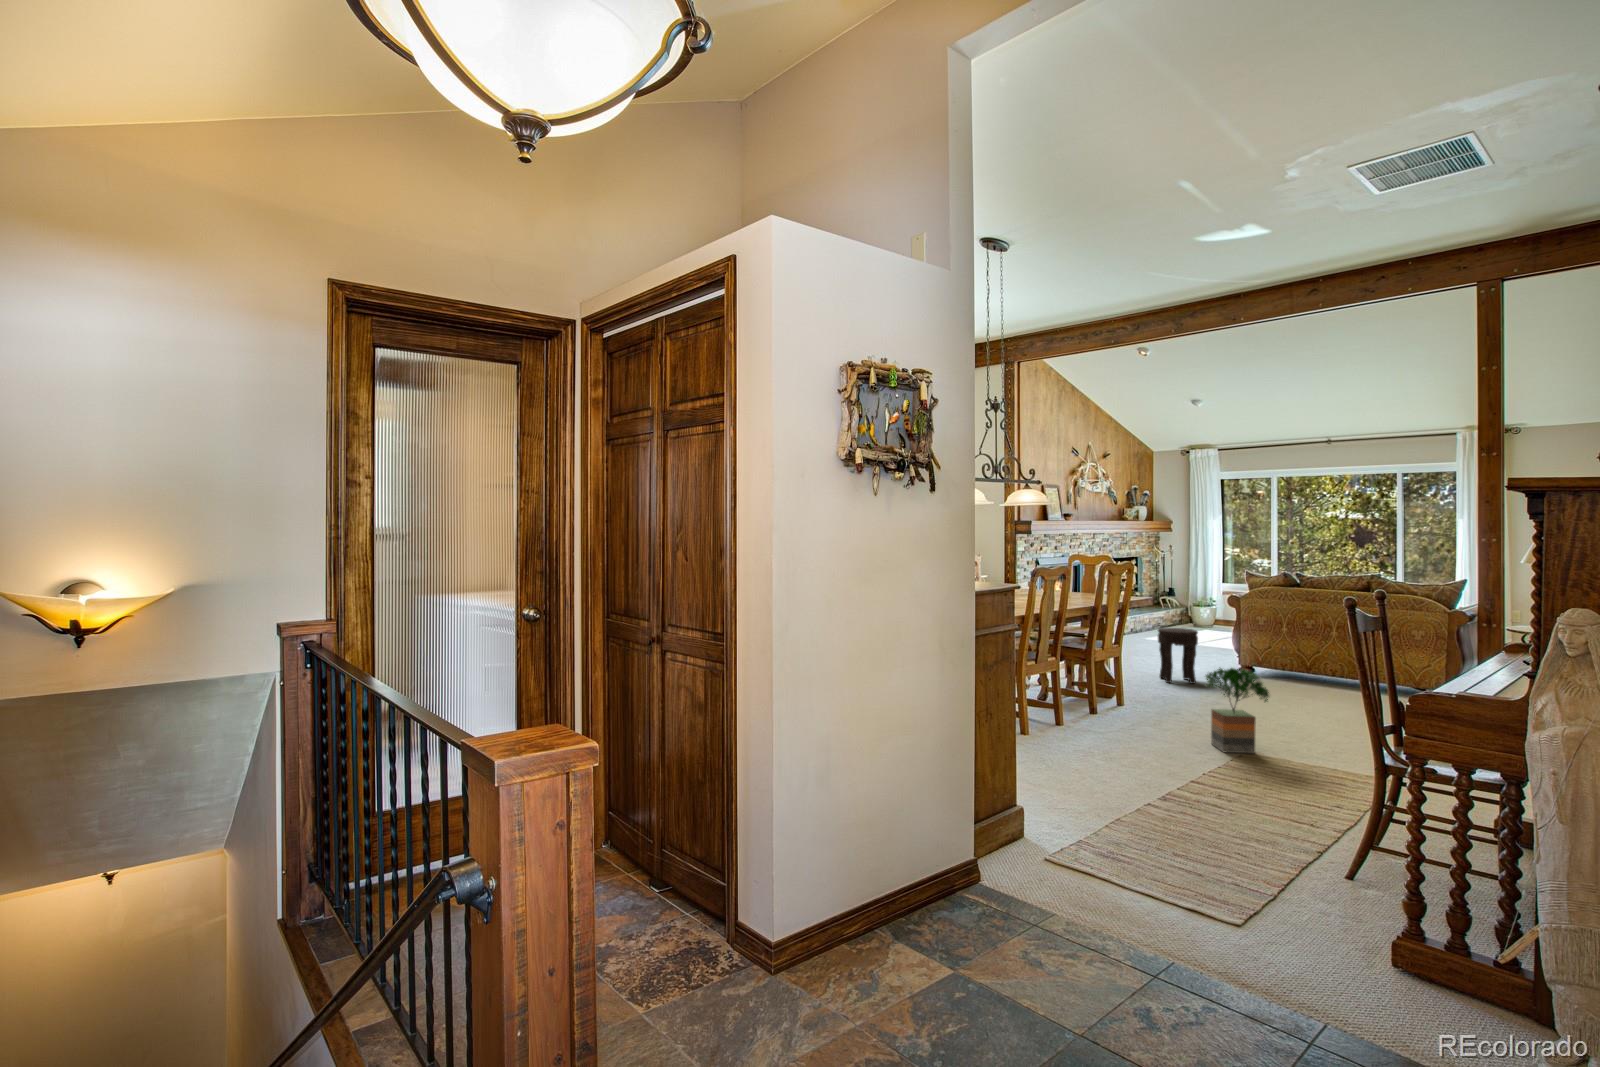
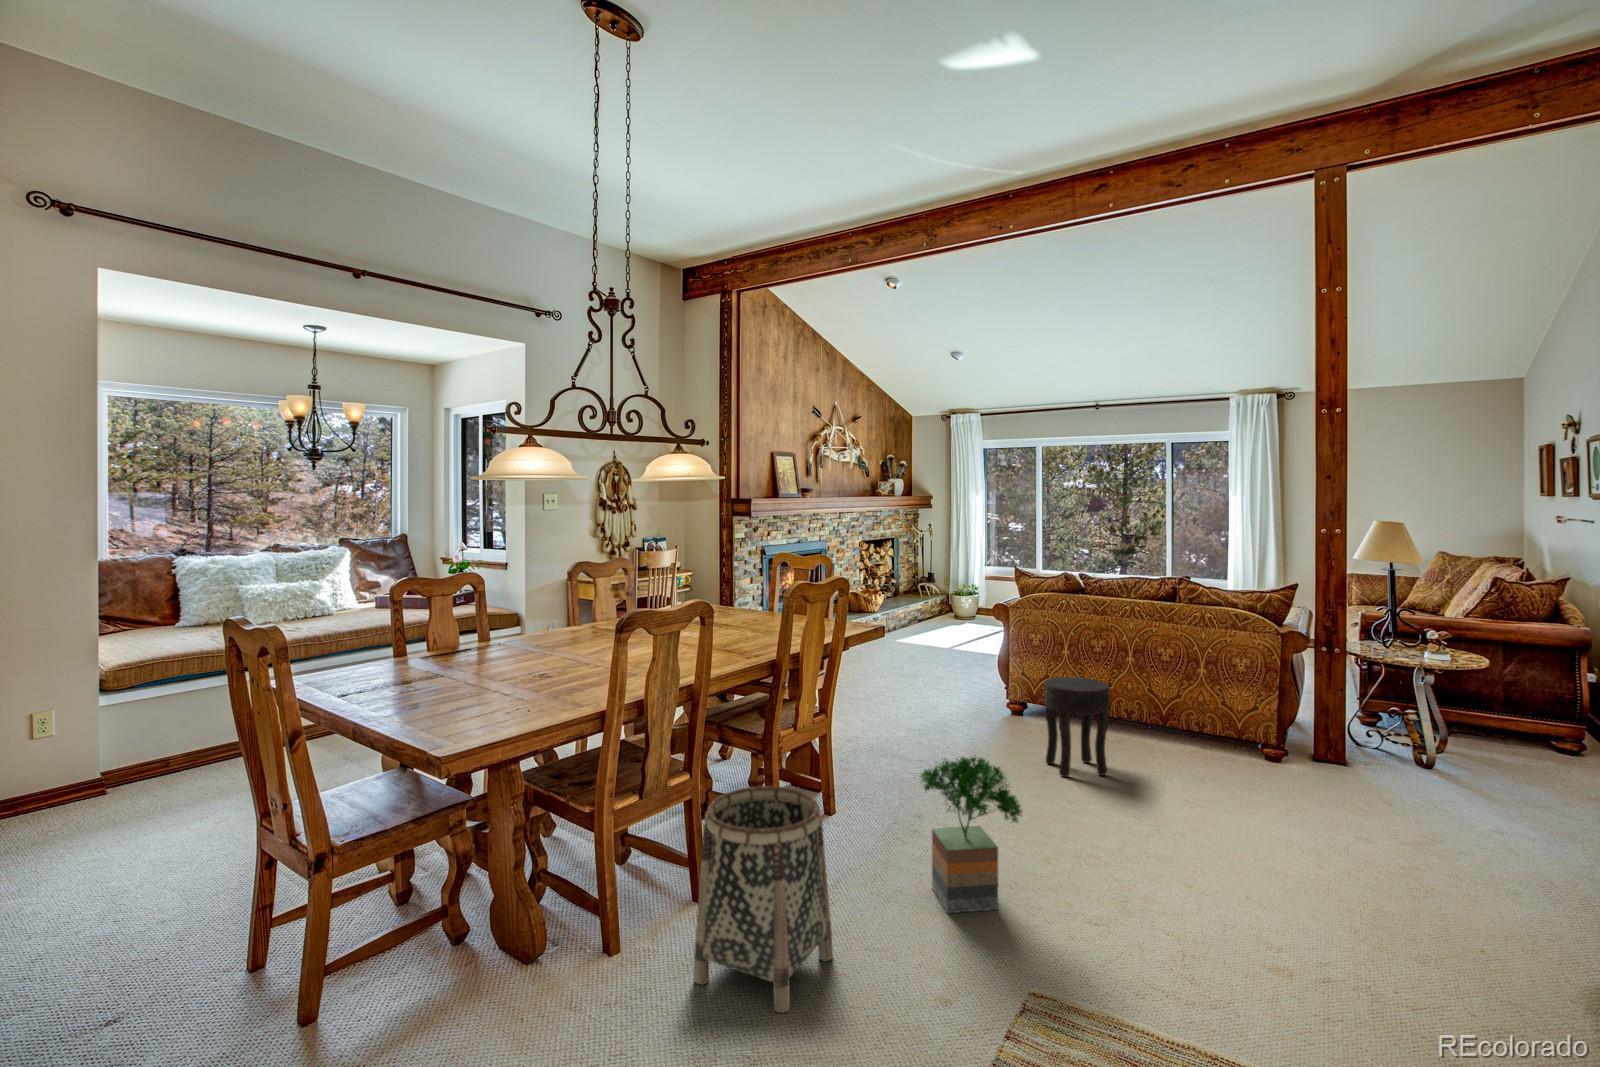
side table: present [1158,628,1198,684] -> present [1044,677,1110,777]
basket: none [1086,669,1159,771] -> present [694,786,833,1013]

